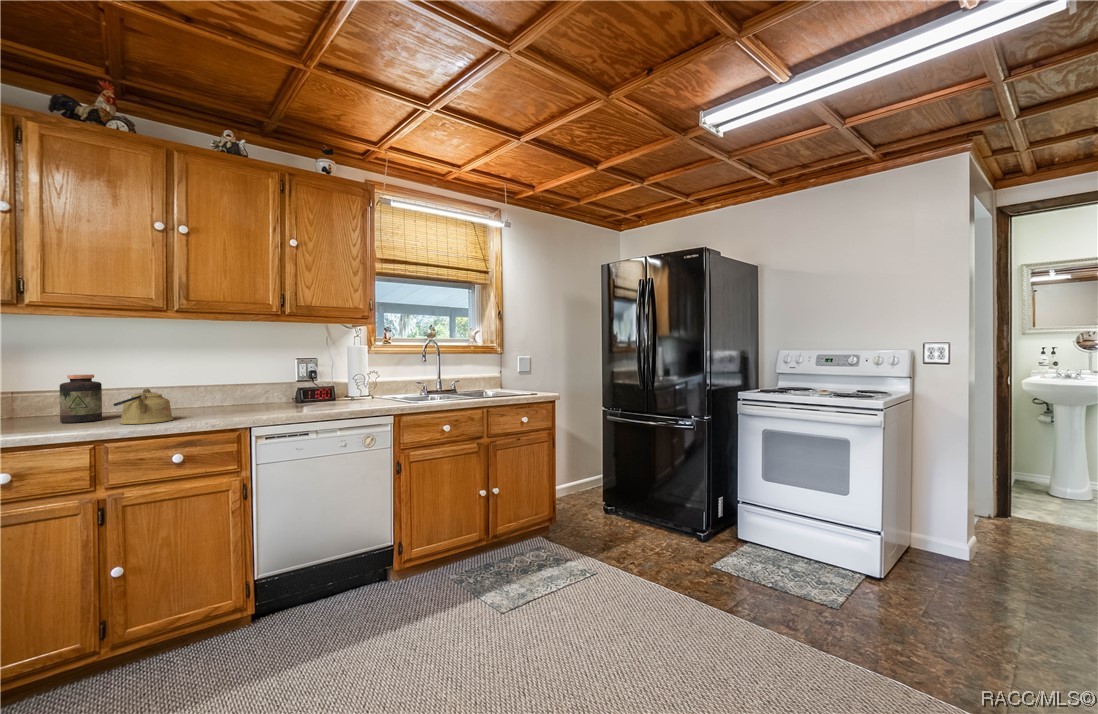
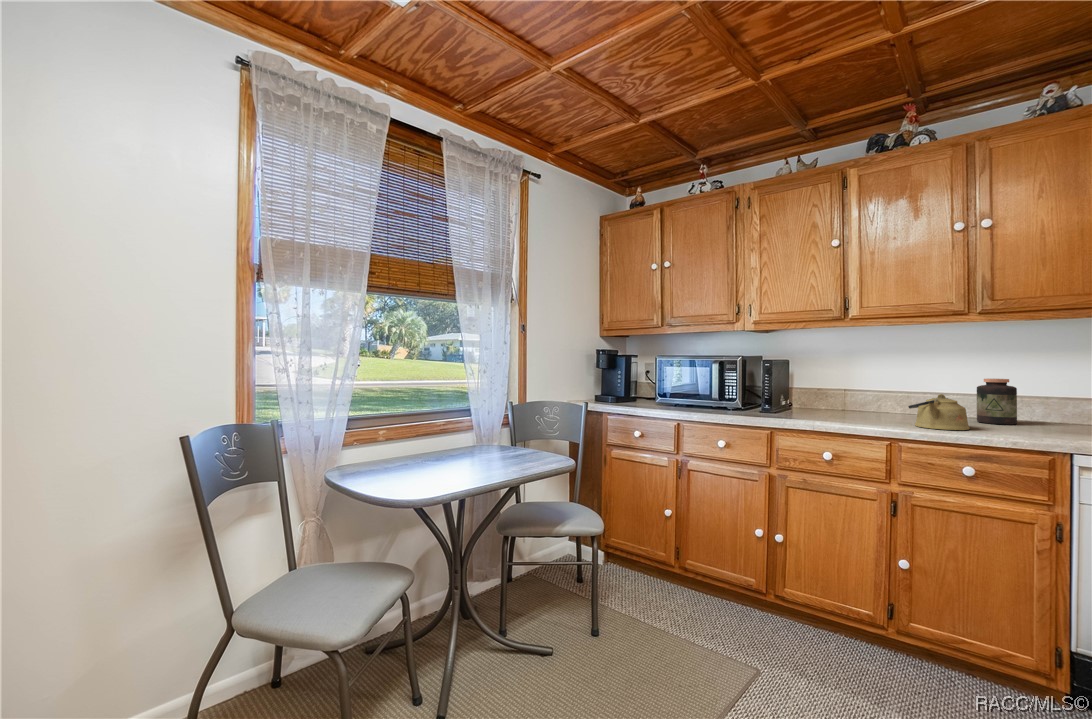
jar: present [59,375,102,423] -> present [977,379,1017,425]

